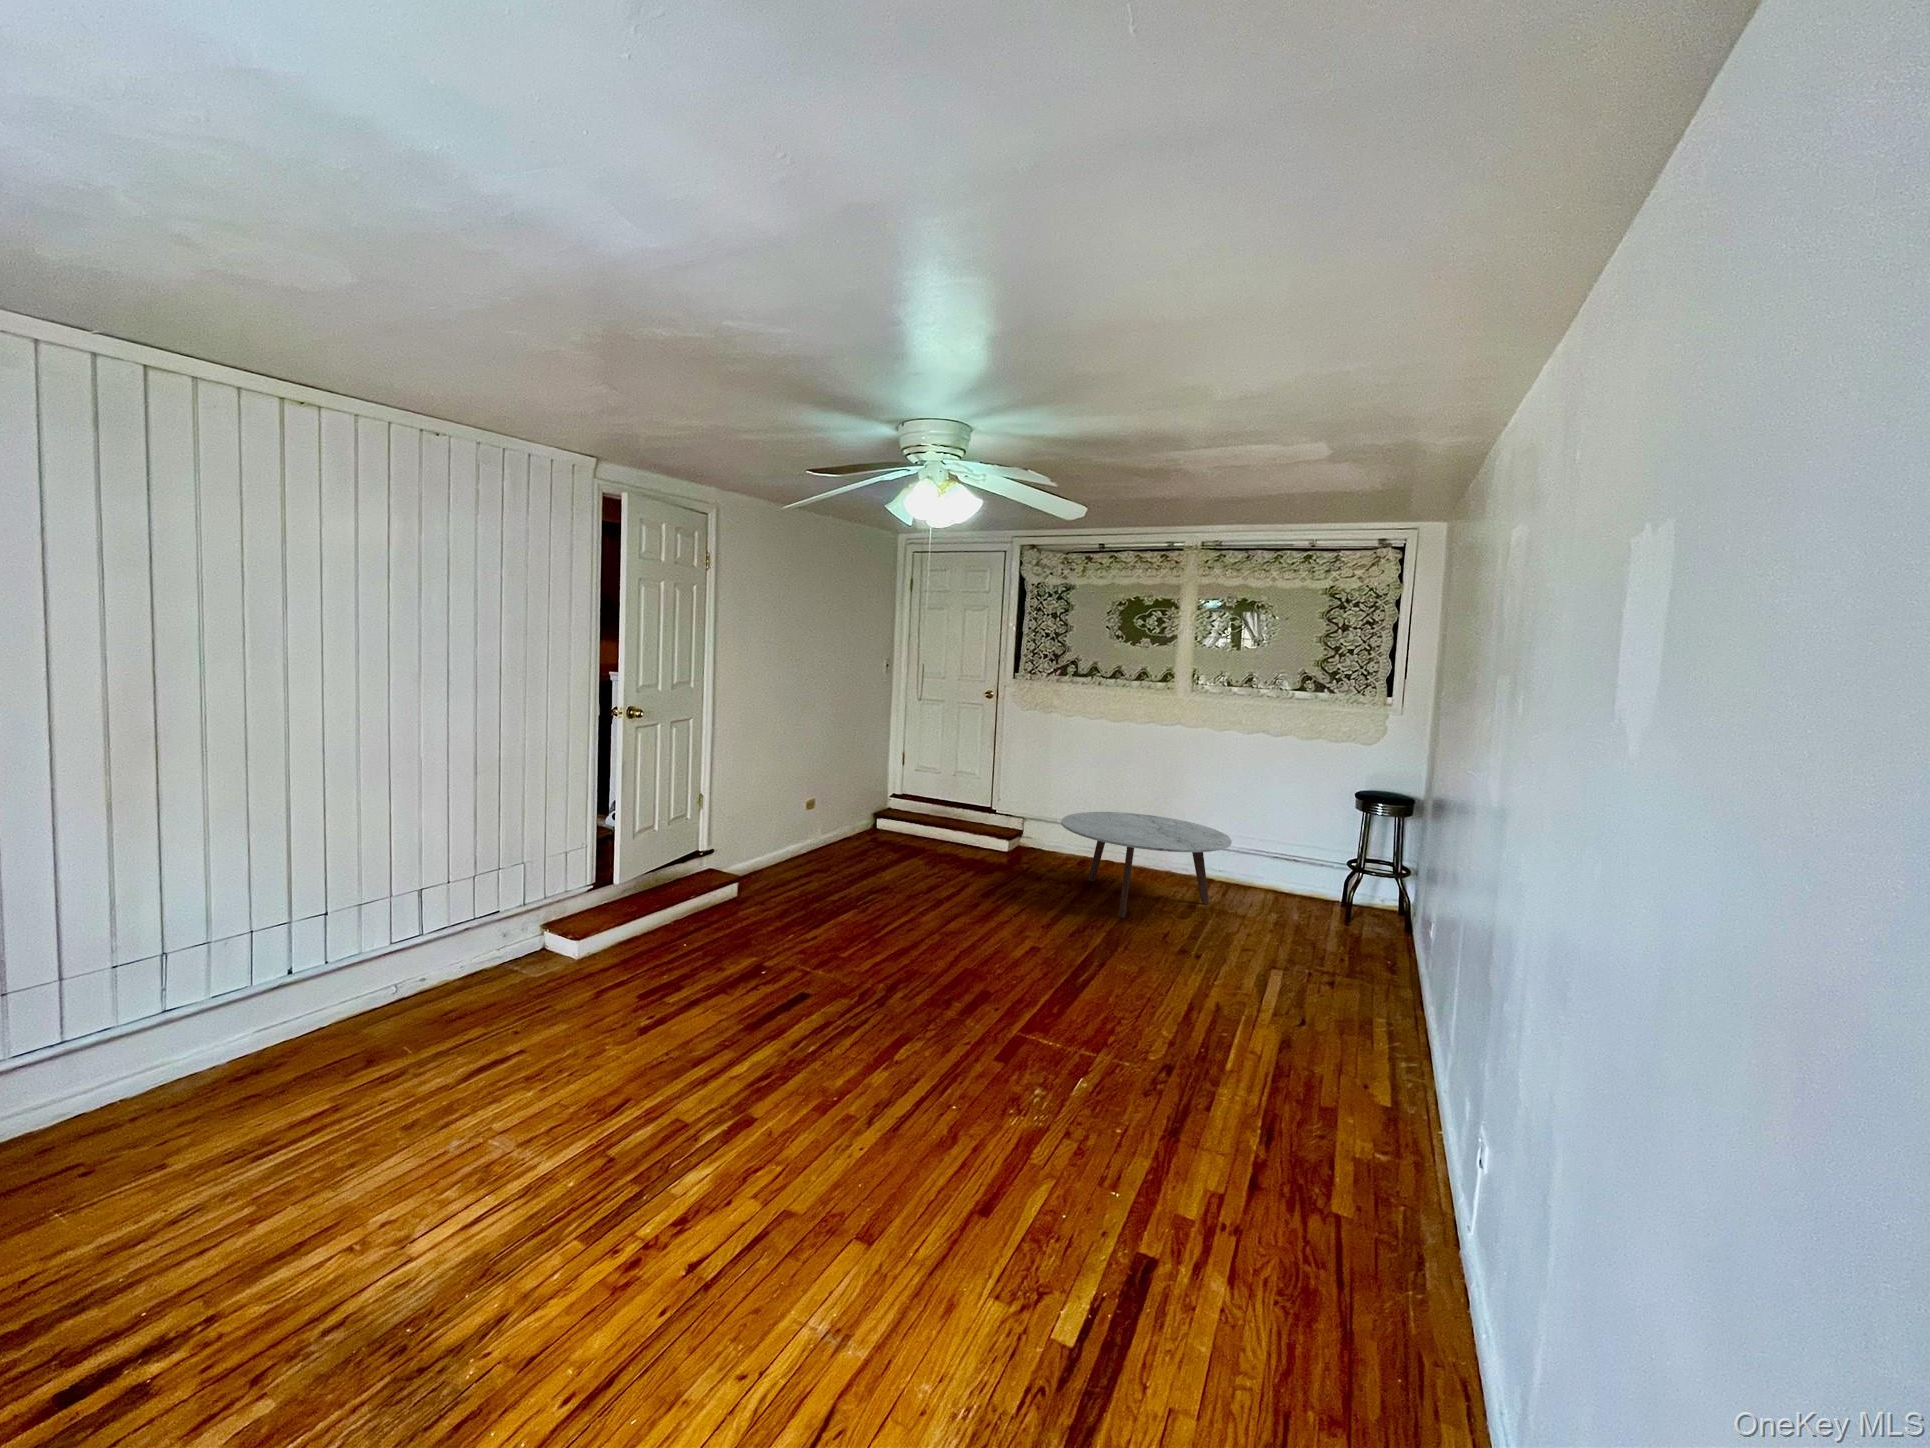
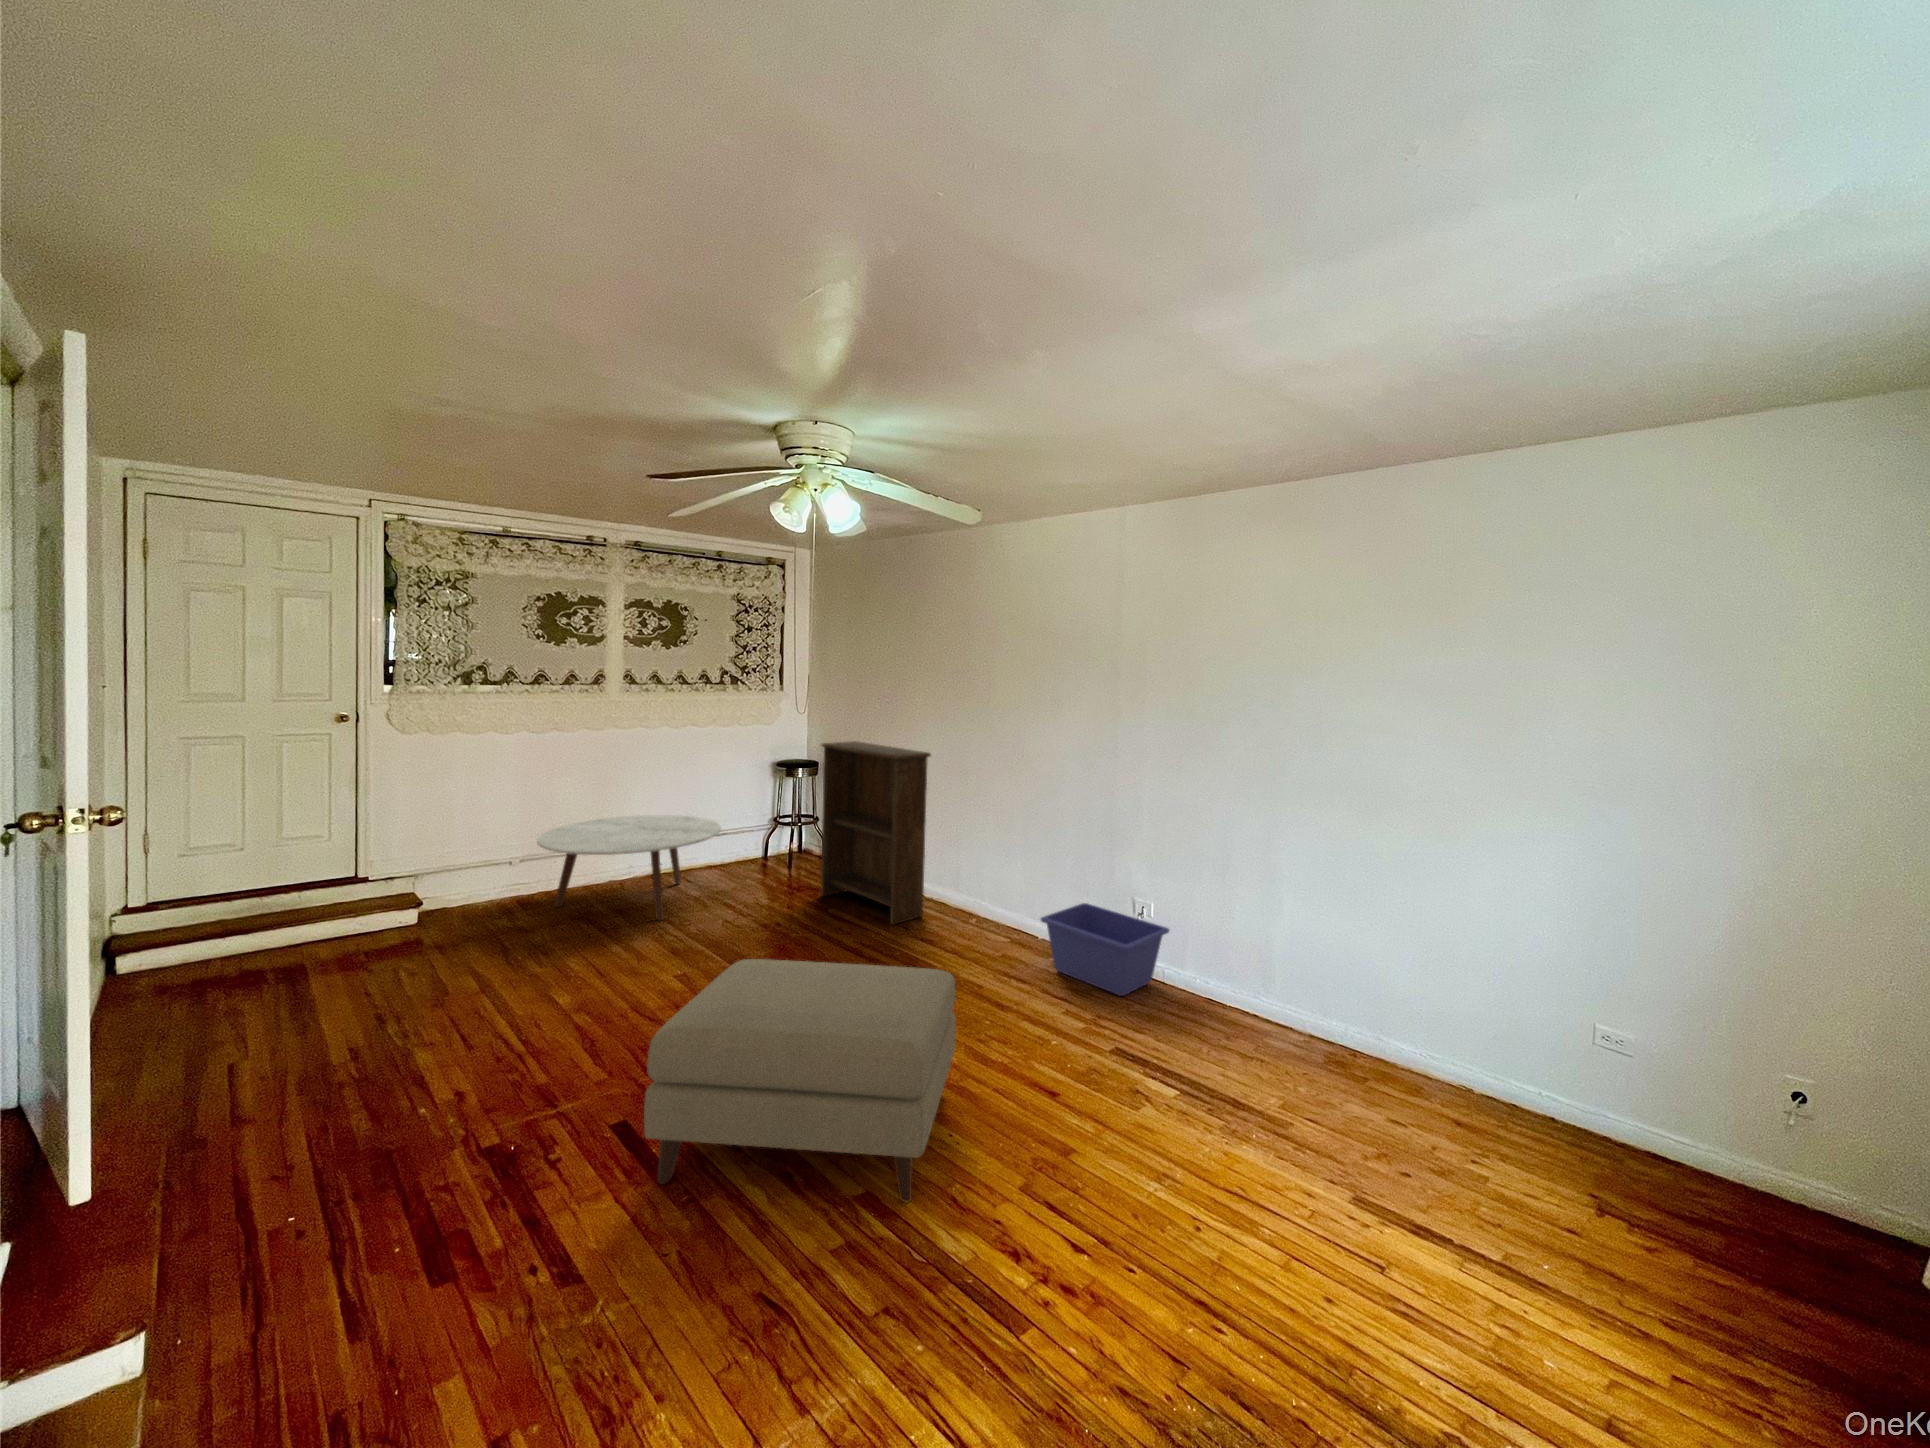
bookshelf: none [1295,770,1384,1042] -> present [821,741,931,925]
ottoman: none [739,903,947,1136] -> present [644,959,956,1202]
storage bin: none [1332,1082,1523,1321] -> present [1041,903,1169,996]

